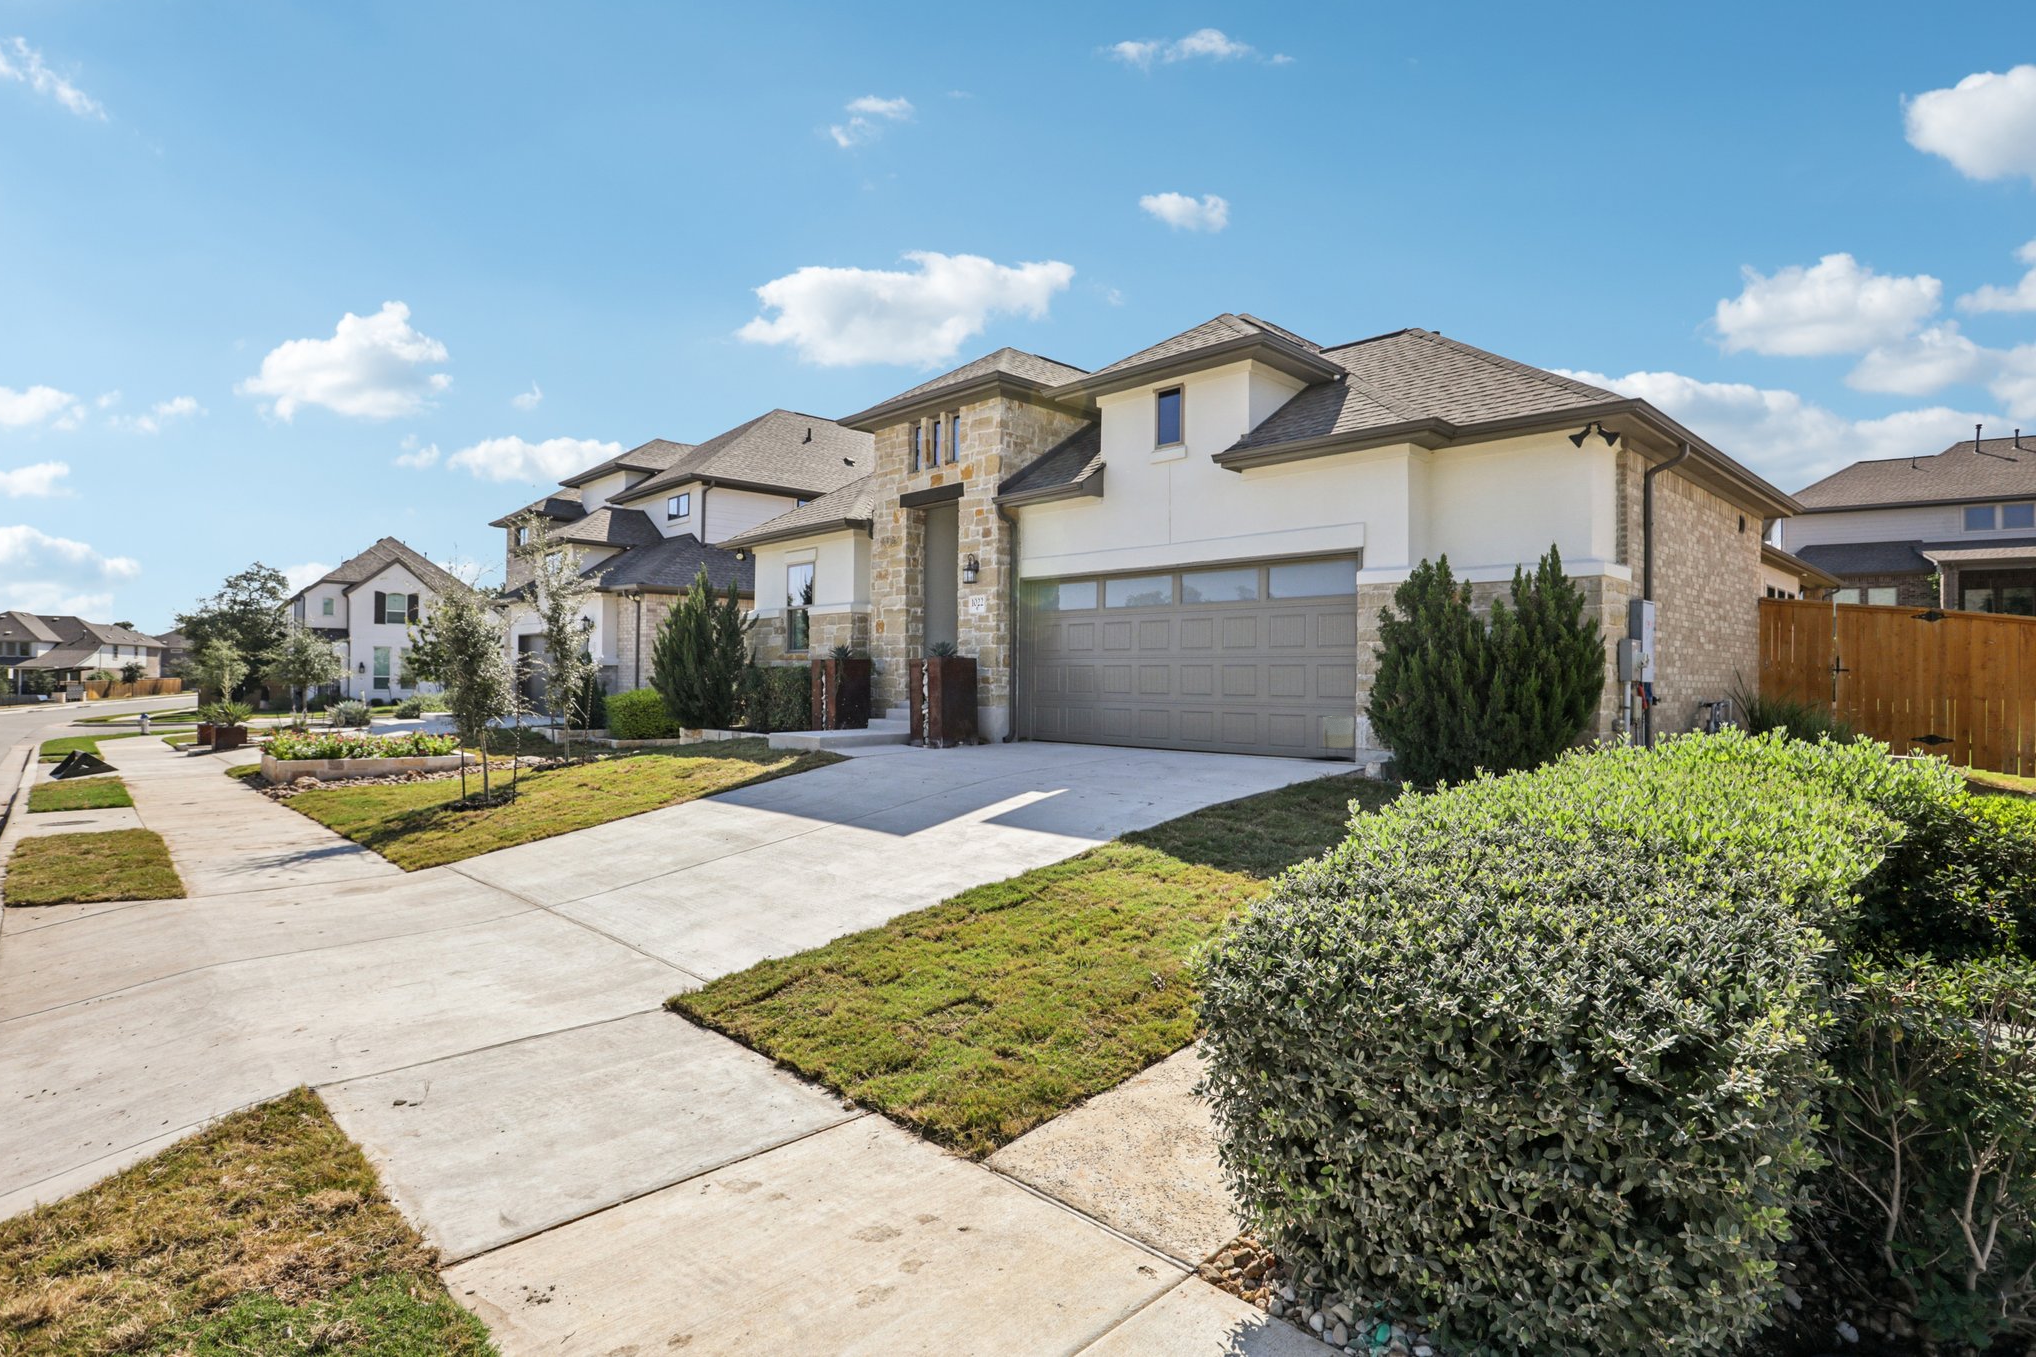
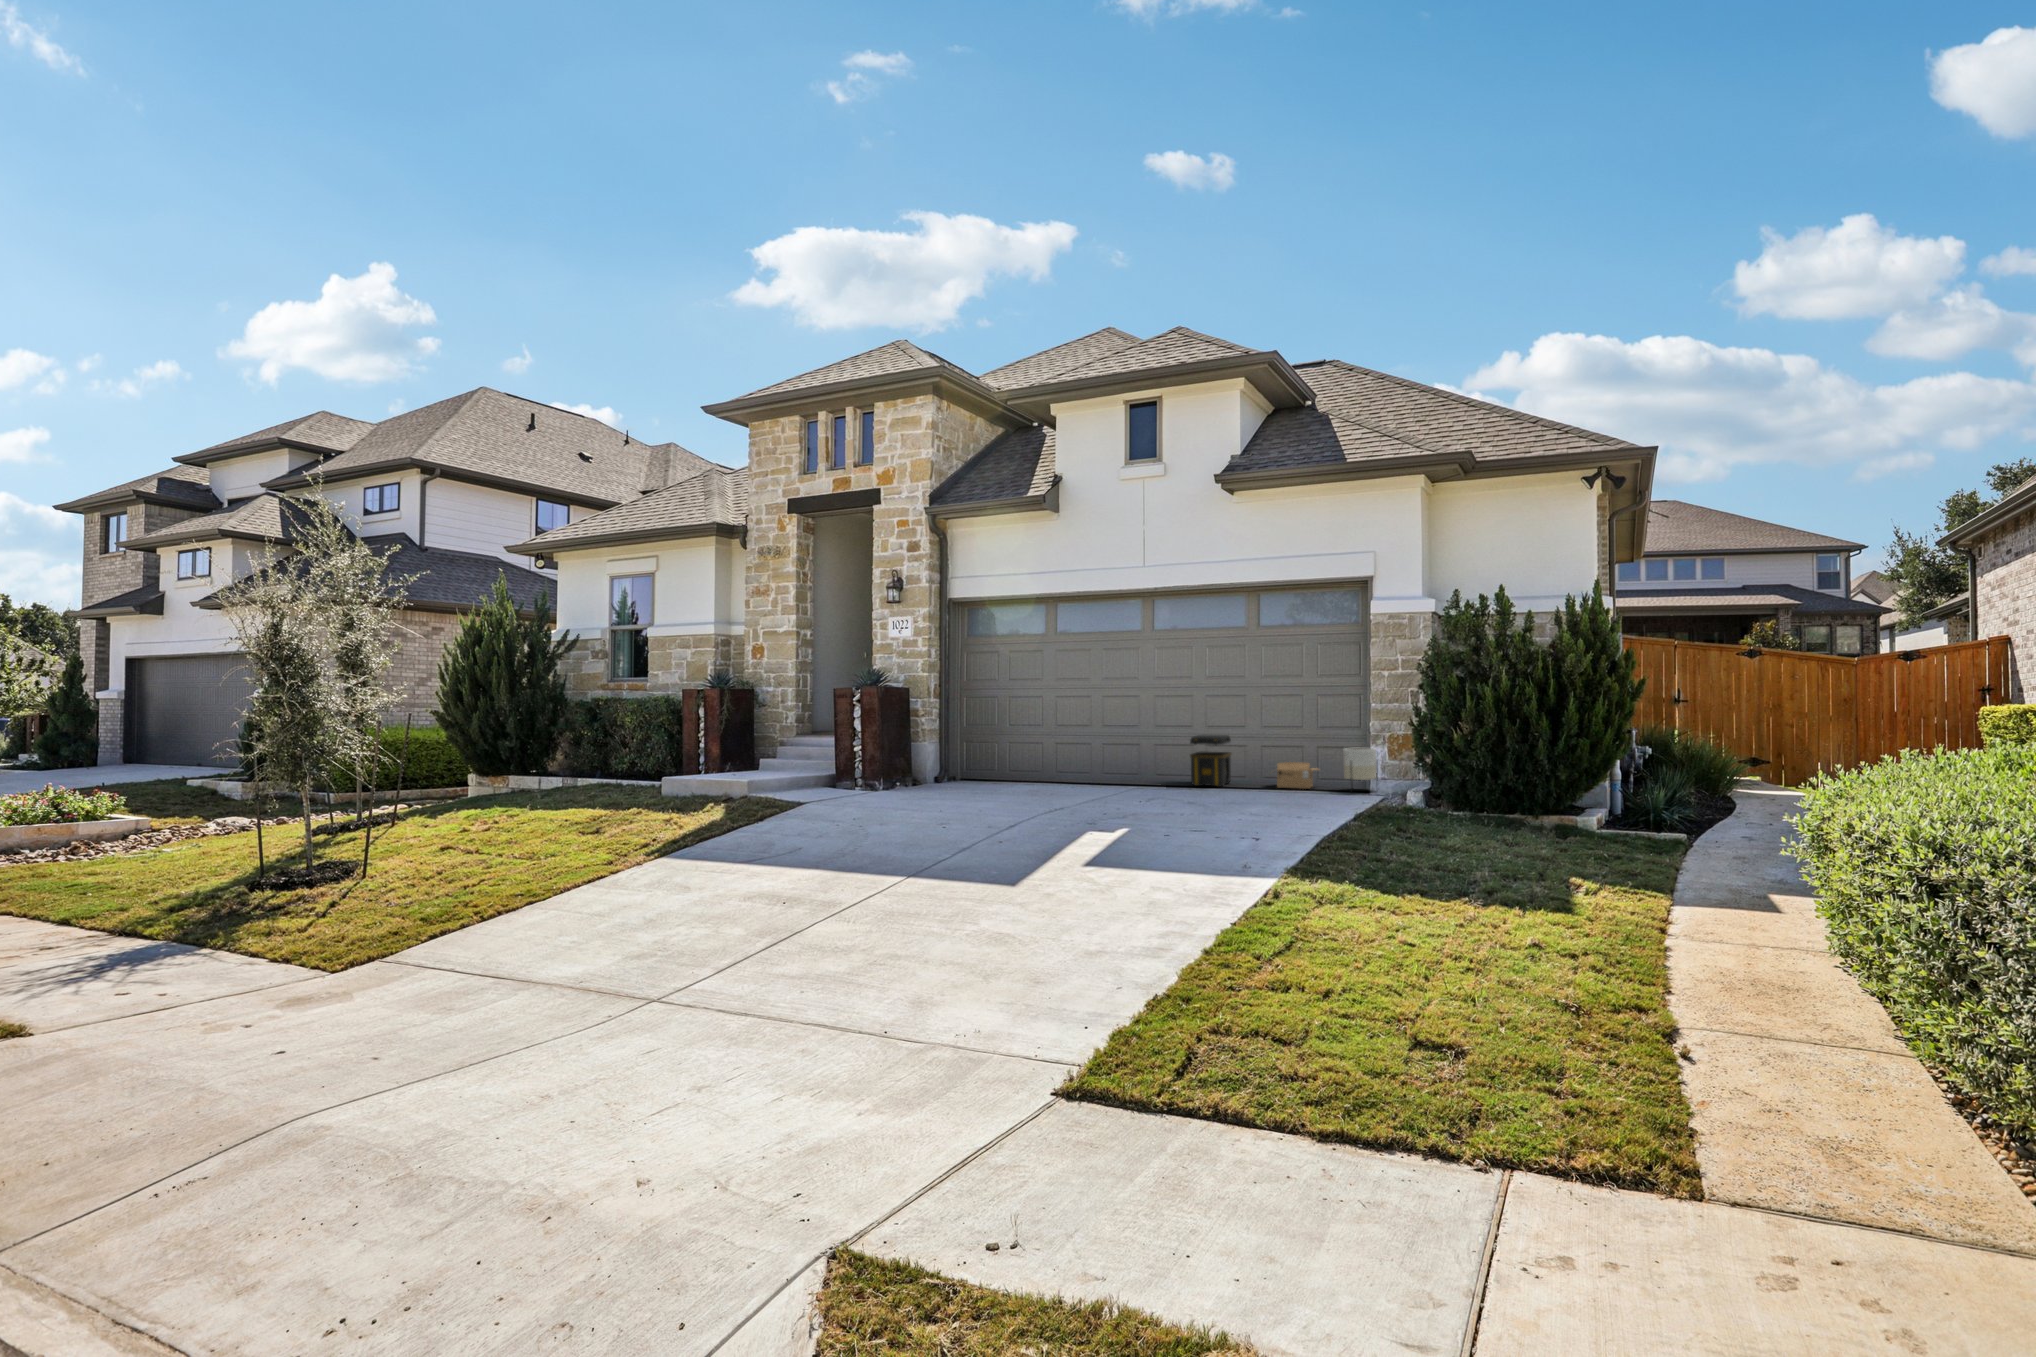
toolbox: none [1192,702,1235,751] -> present [1190,735,1231,787]
cardboard box: none [1260,730,1311,755] -> present [1277,762,1316,789]

